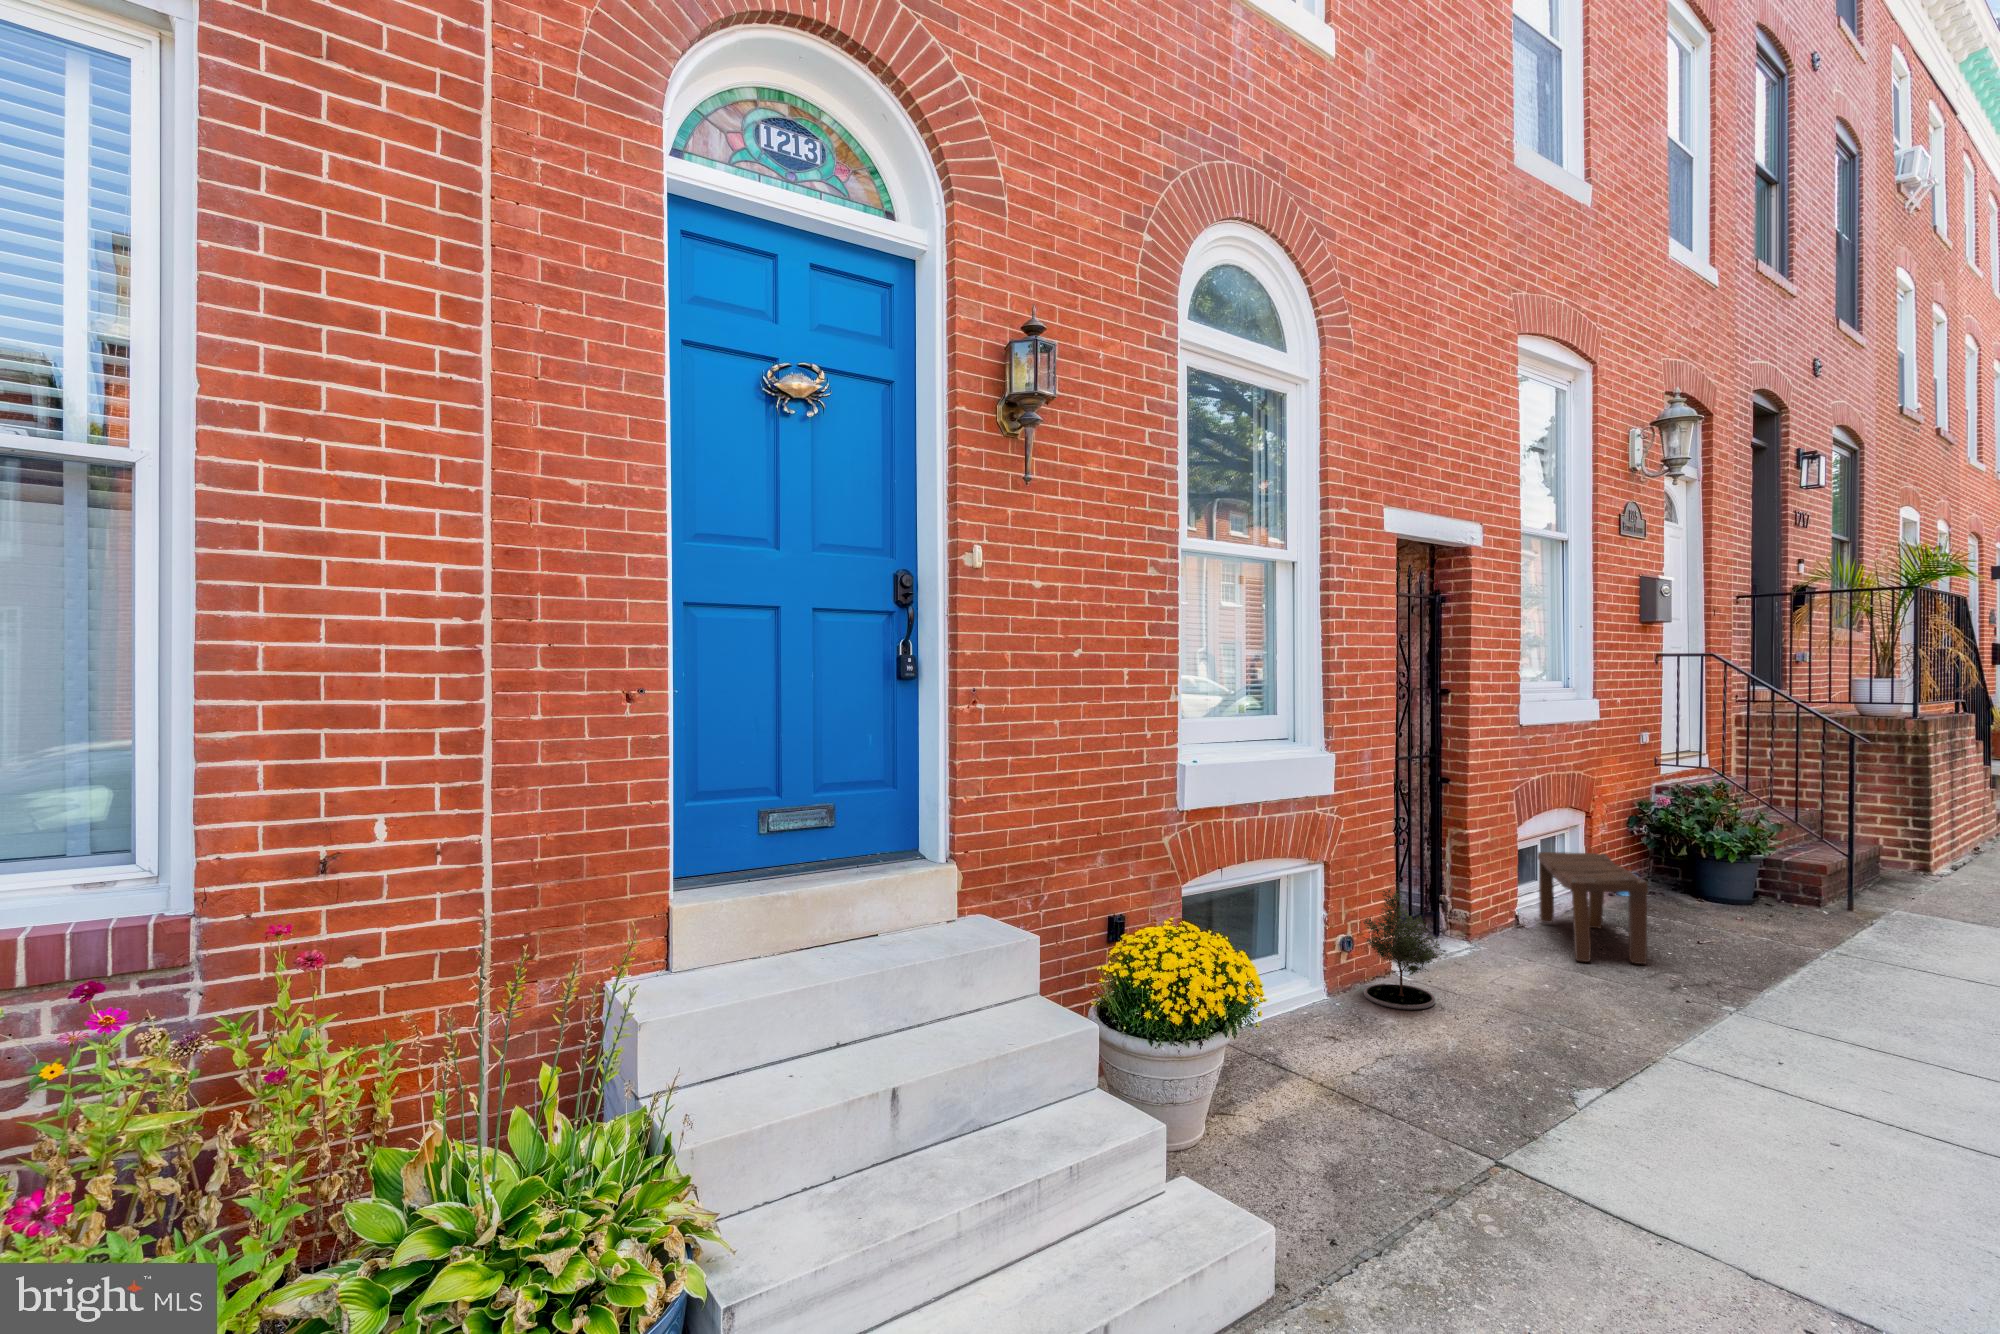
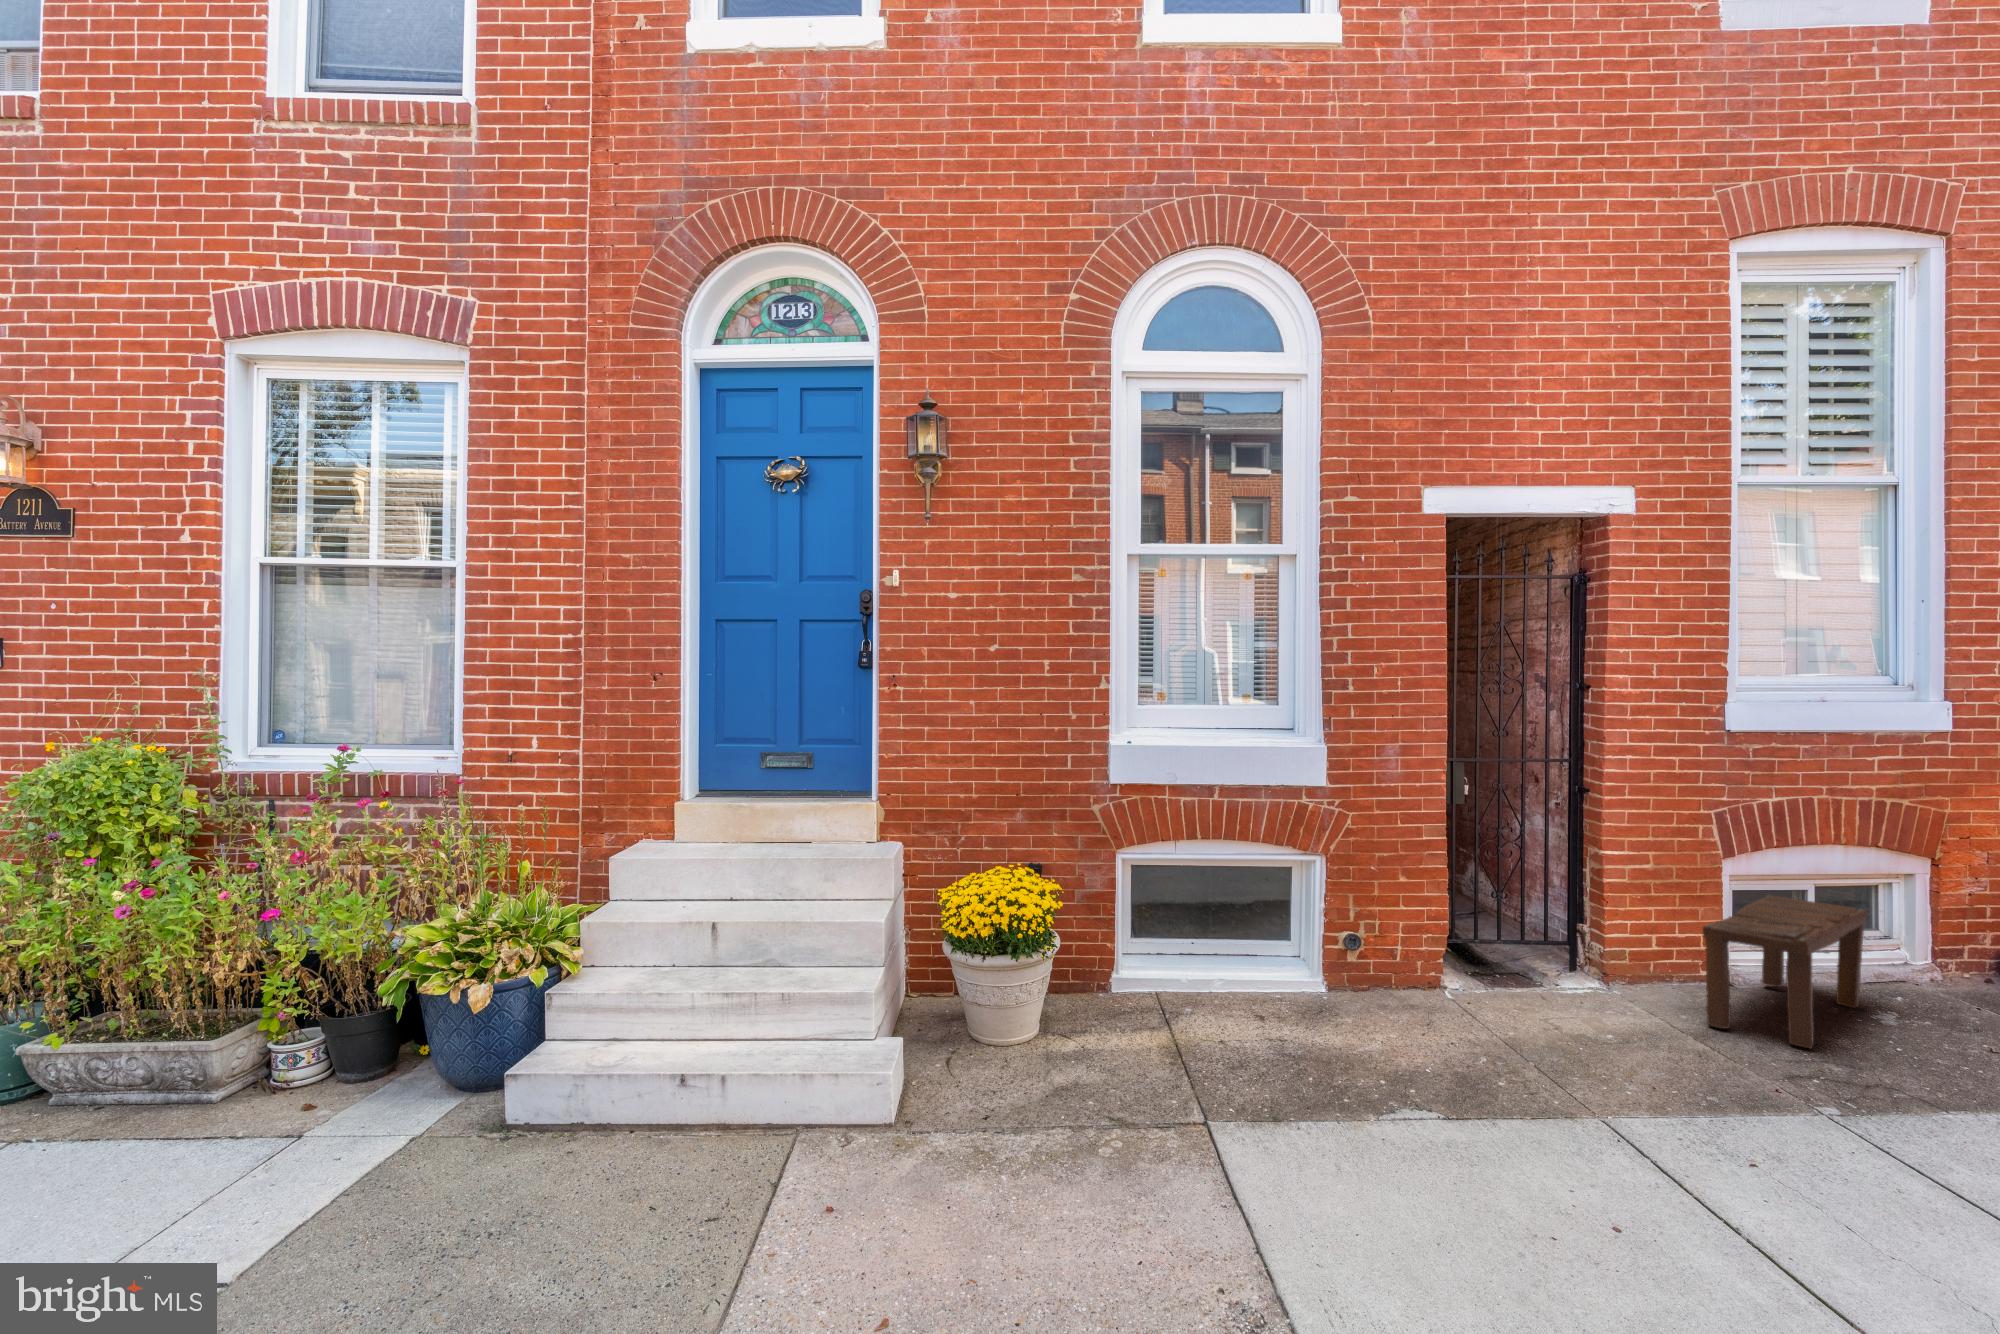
potted tree: present [1363,887,1443,1010] -> none [1353,881,1430,1017]

